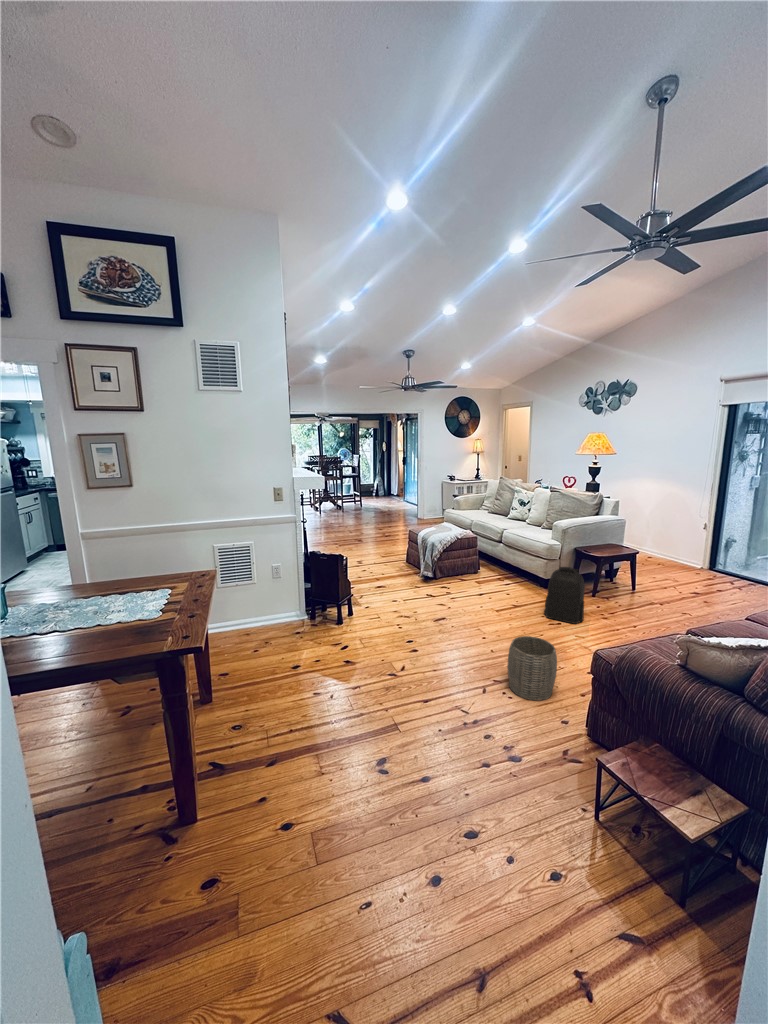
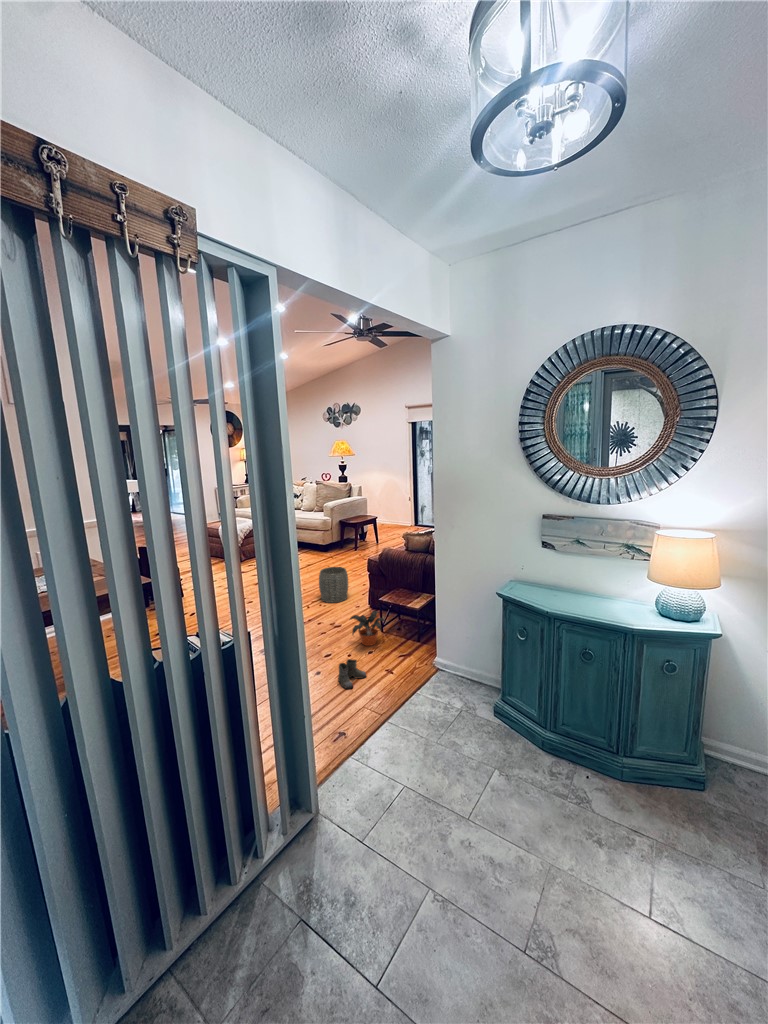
backpack: present [544,567,585,624] -> none [329,529,354,566]
potted plant: none [524,775,603,854] -> present [350,611,385,646]
boots: none [450,901,525,986] -> present [338,659,366,689]

